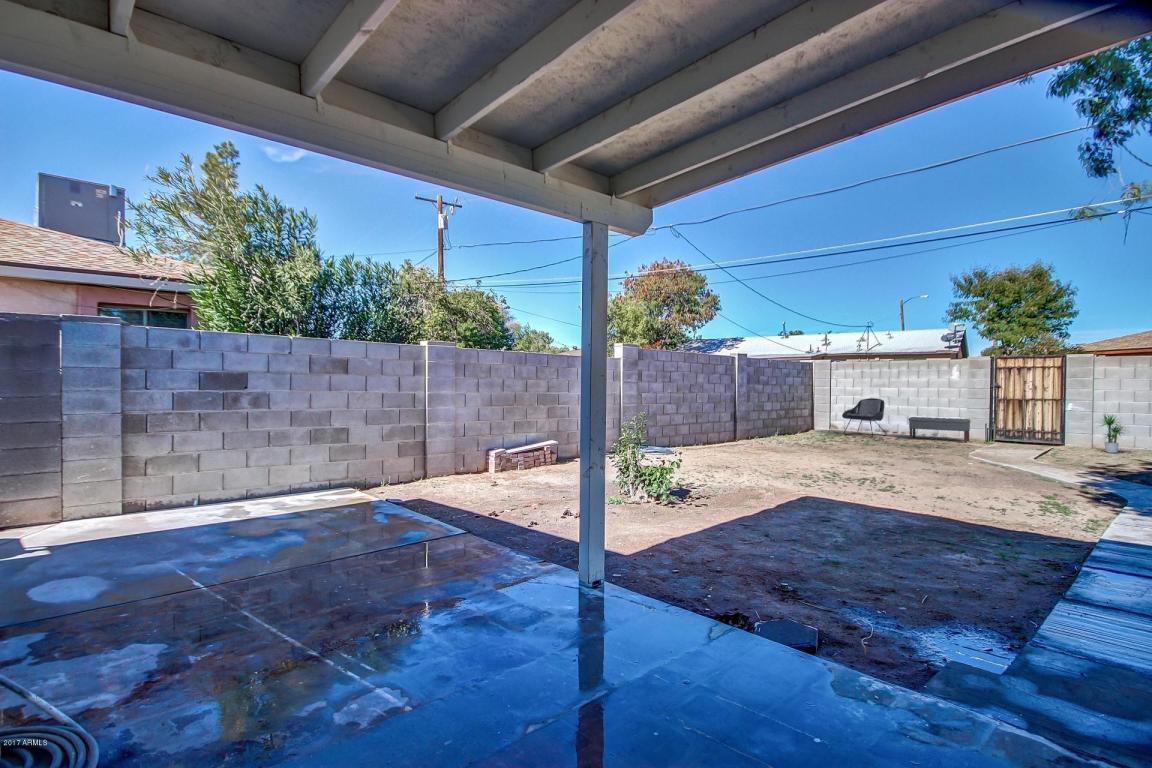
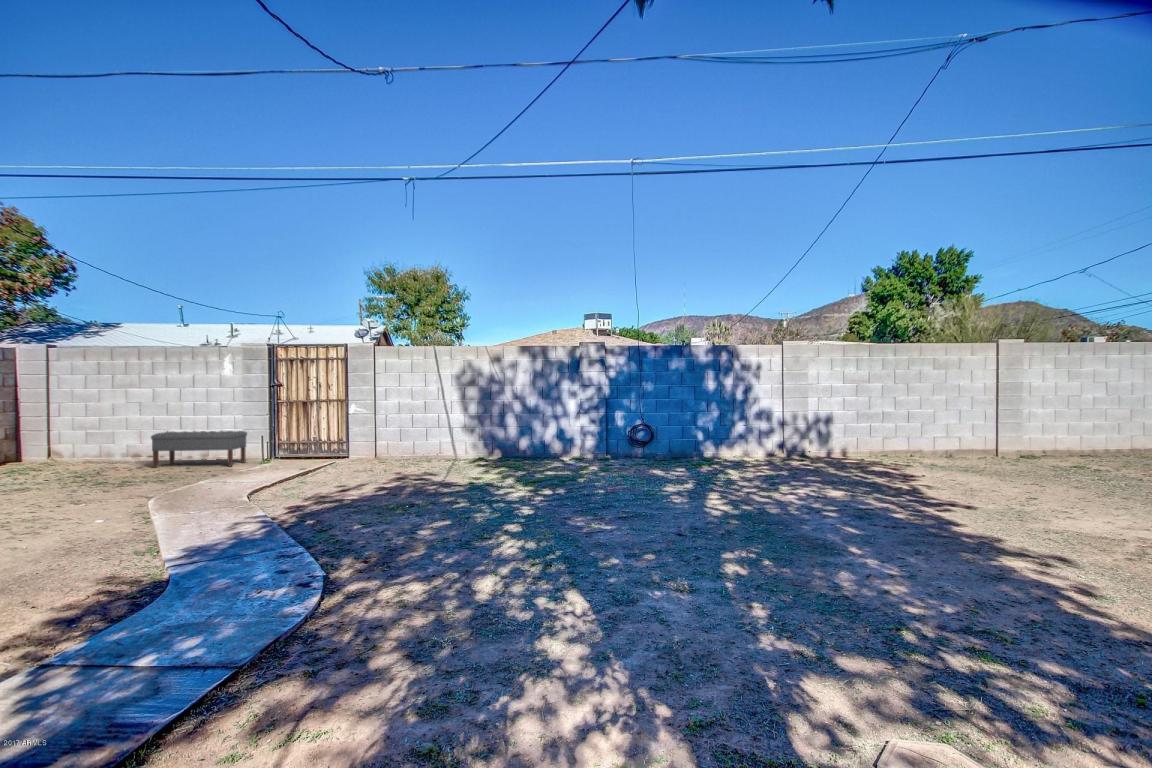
lounge chair: present [842,398,887,437] -> none [40,405,133,471]
potted plant: present [1101,415,1124,453] -> none [368,416,403,466]

